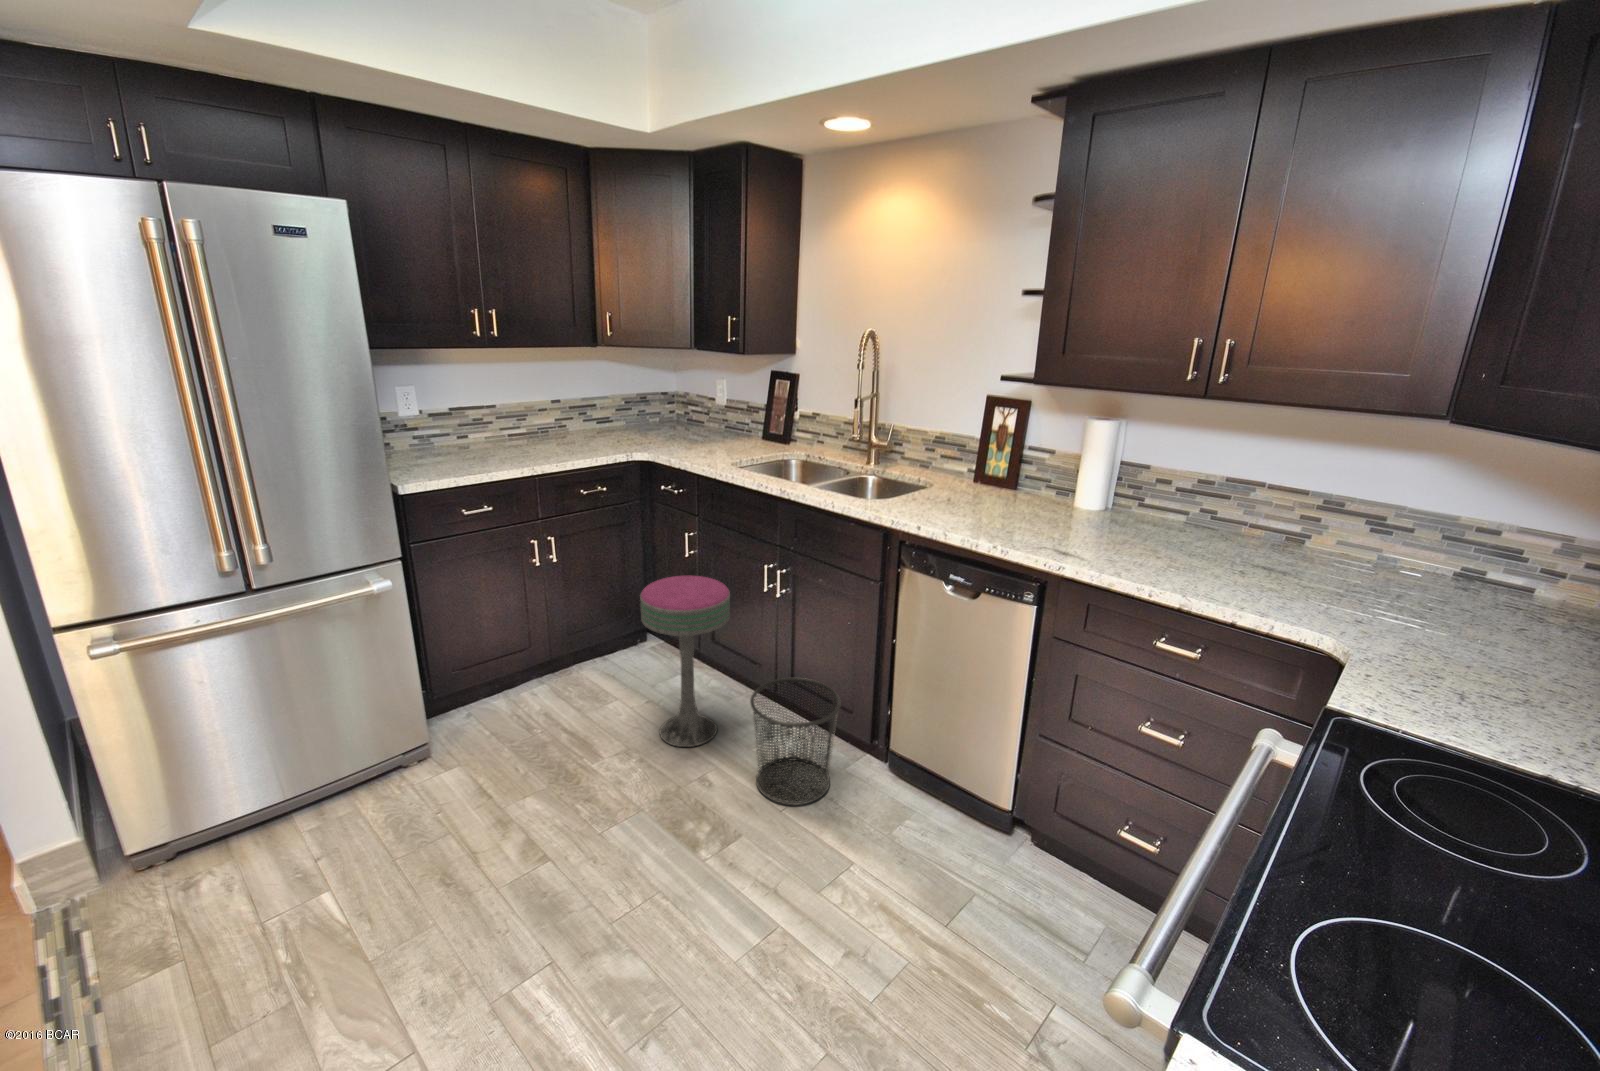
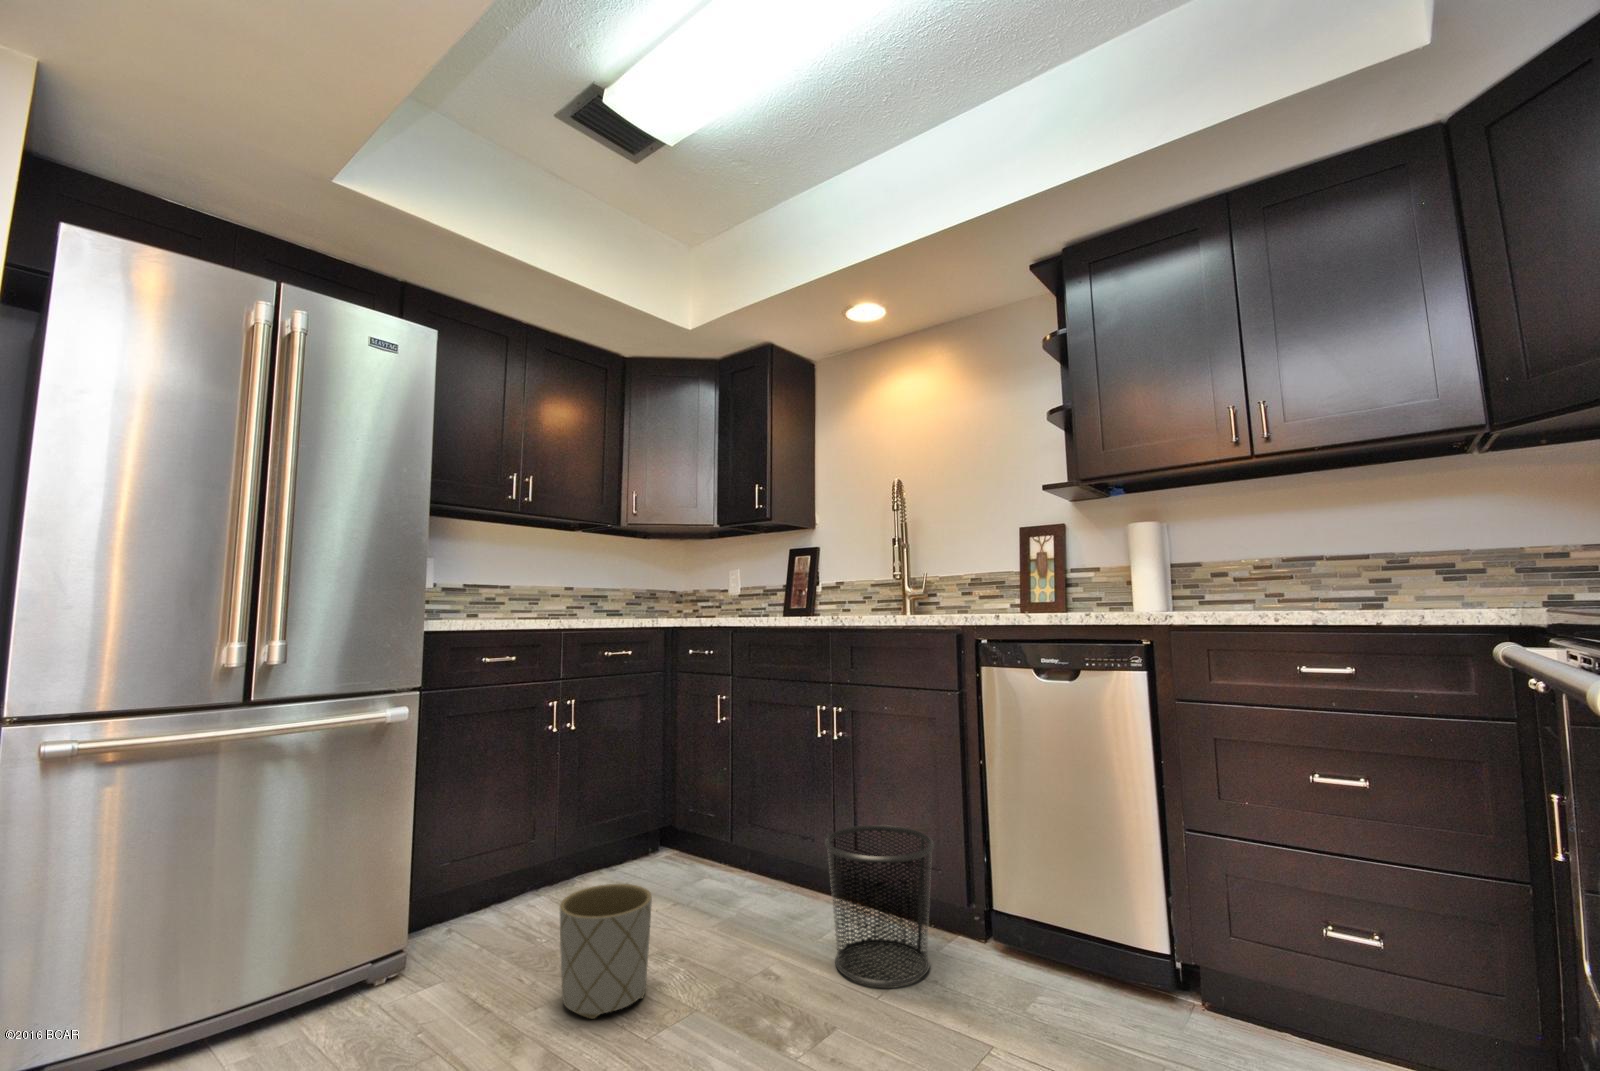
bar stool: present [640,575,730,747] -> none [682,725,784,941]
planter: none [534,715,607,814] -> present [560,884,652,1019]

